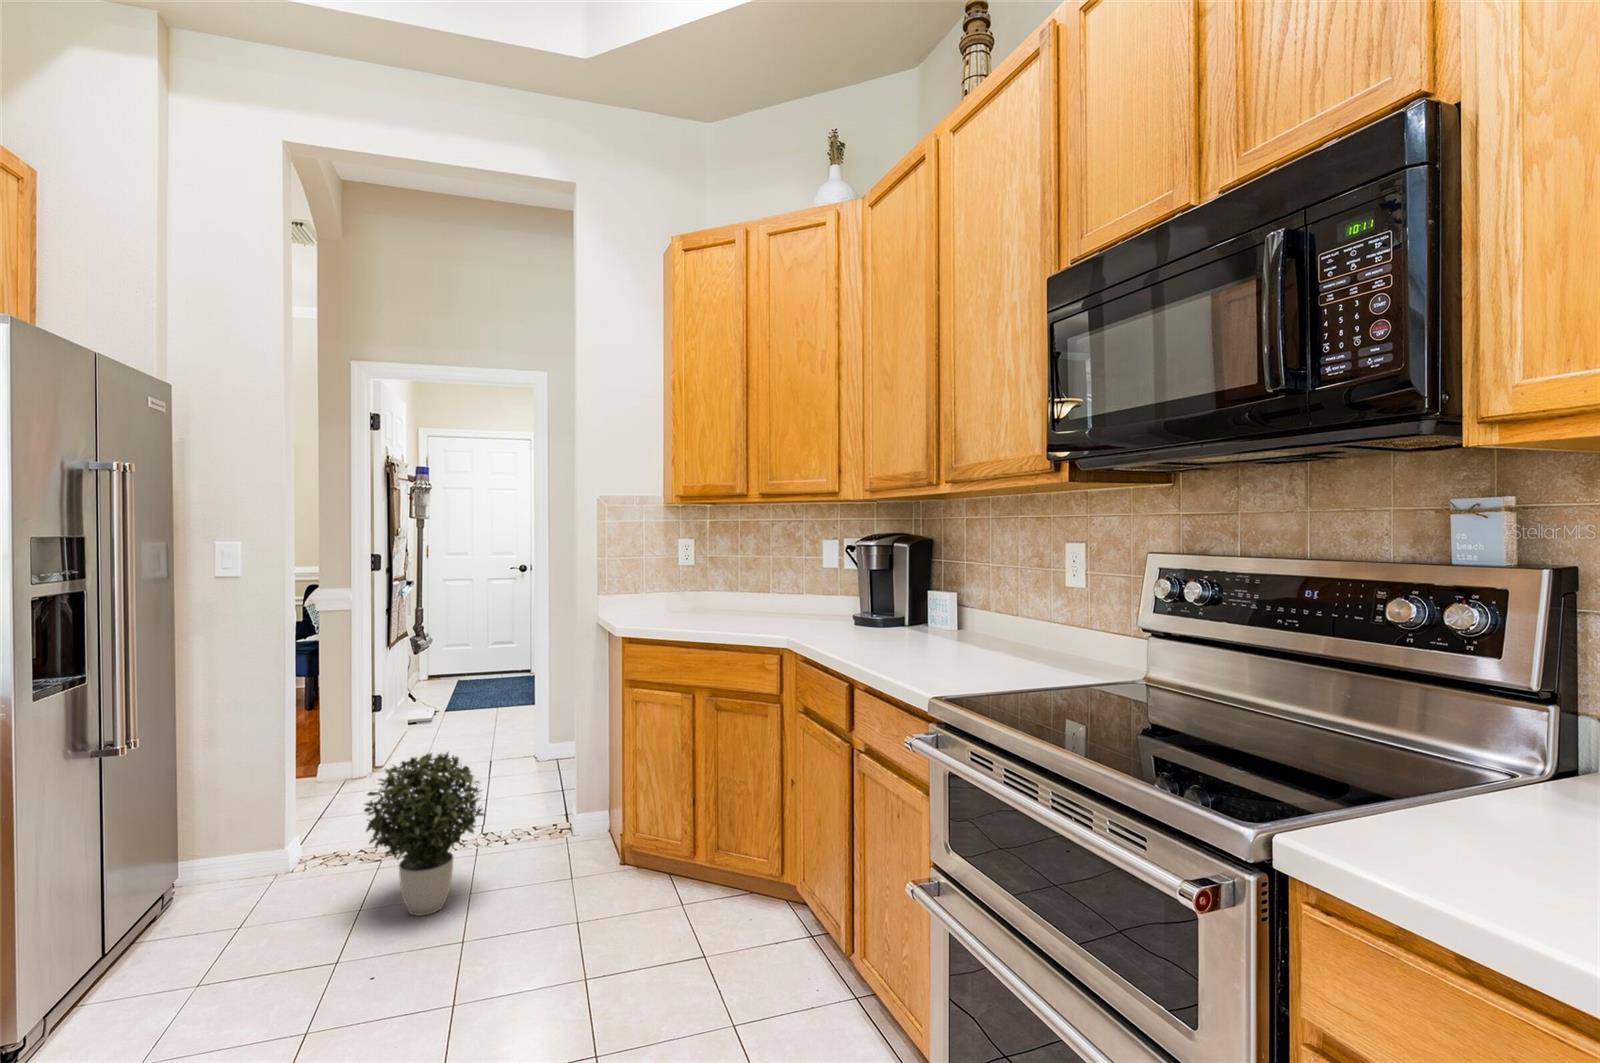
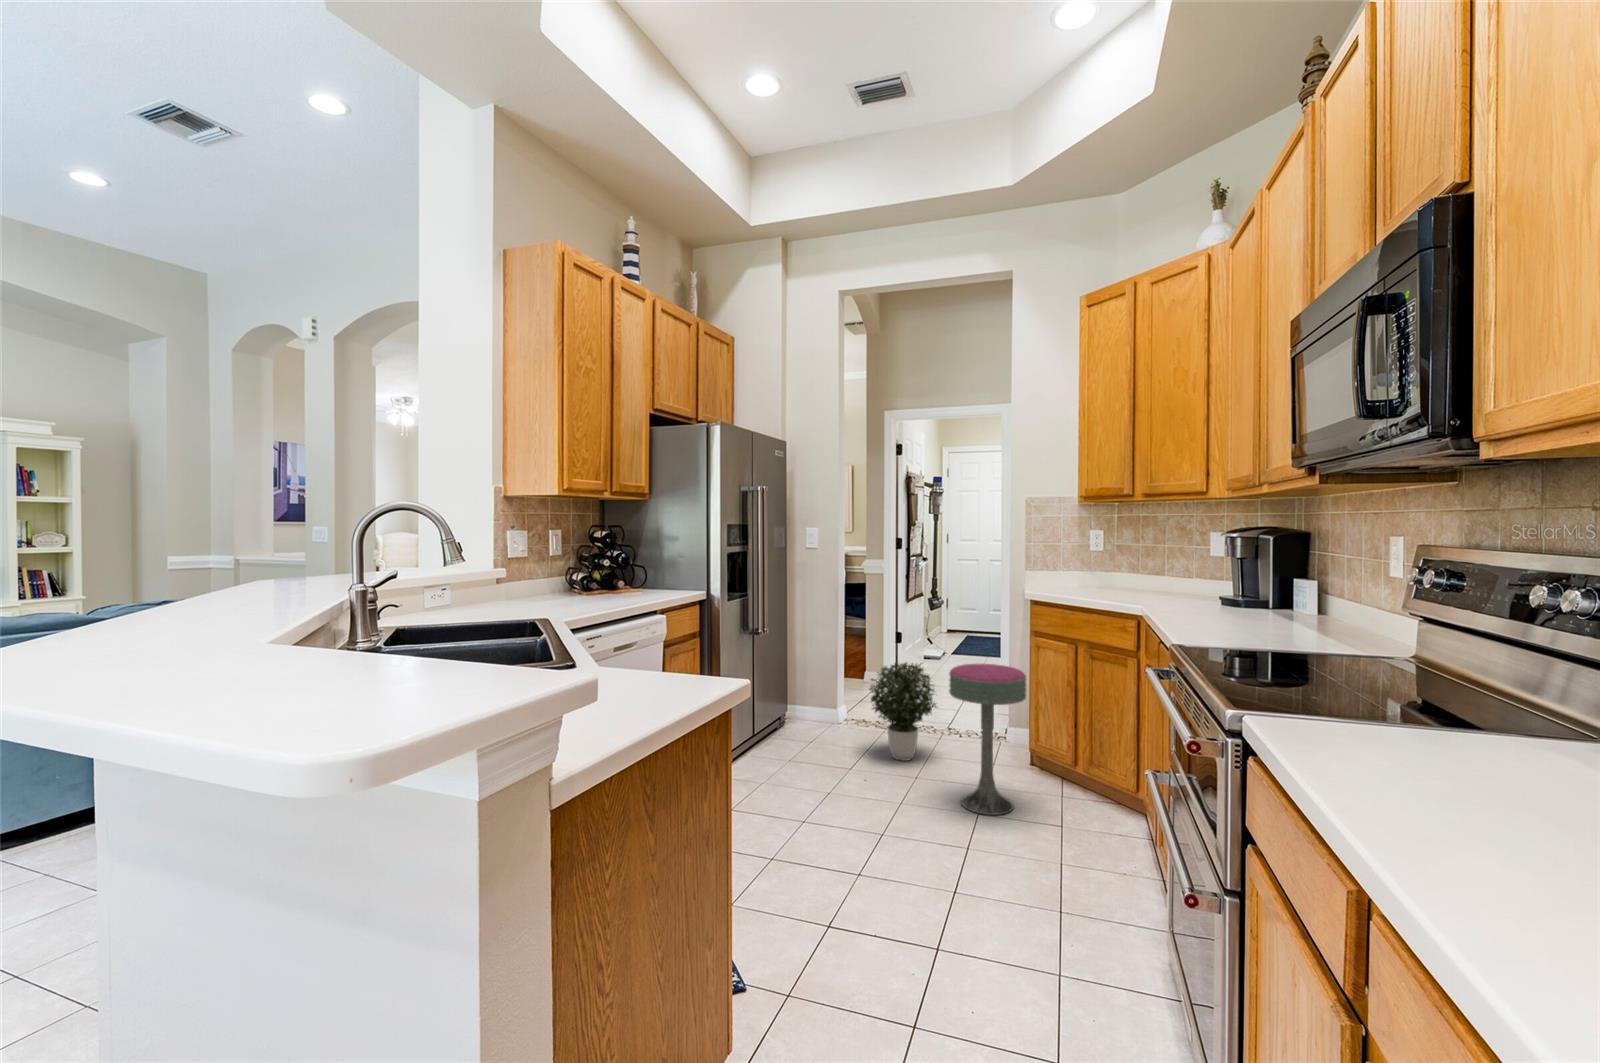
bar stool: none [529,740,645,978] -> present [949,664,1026,815]

